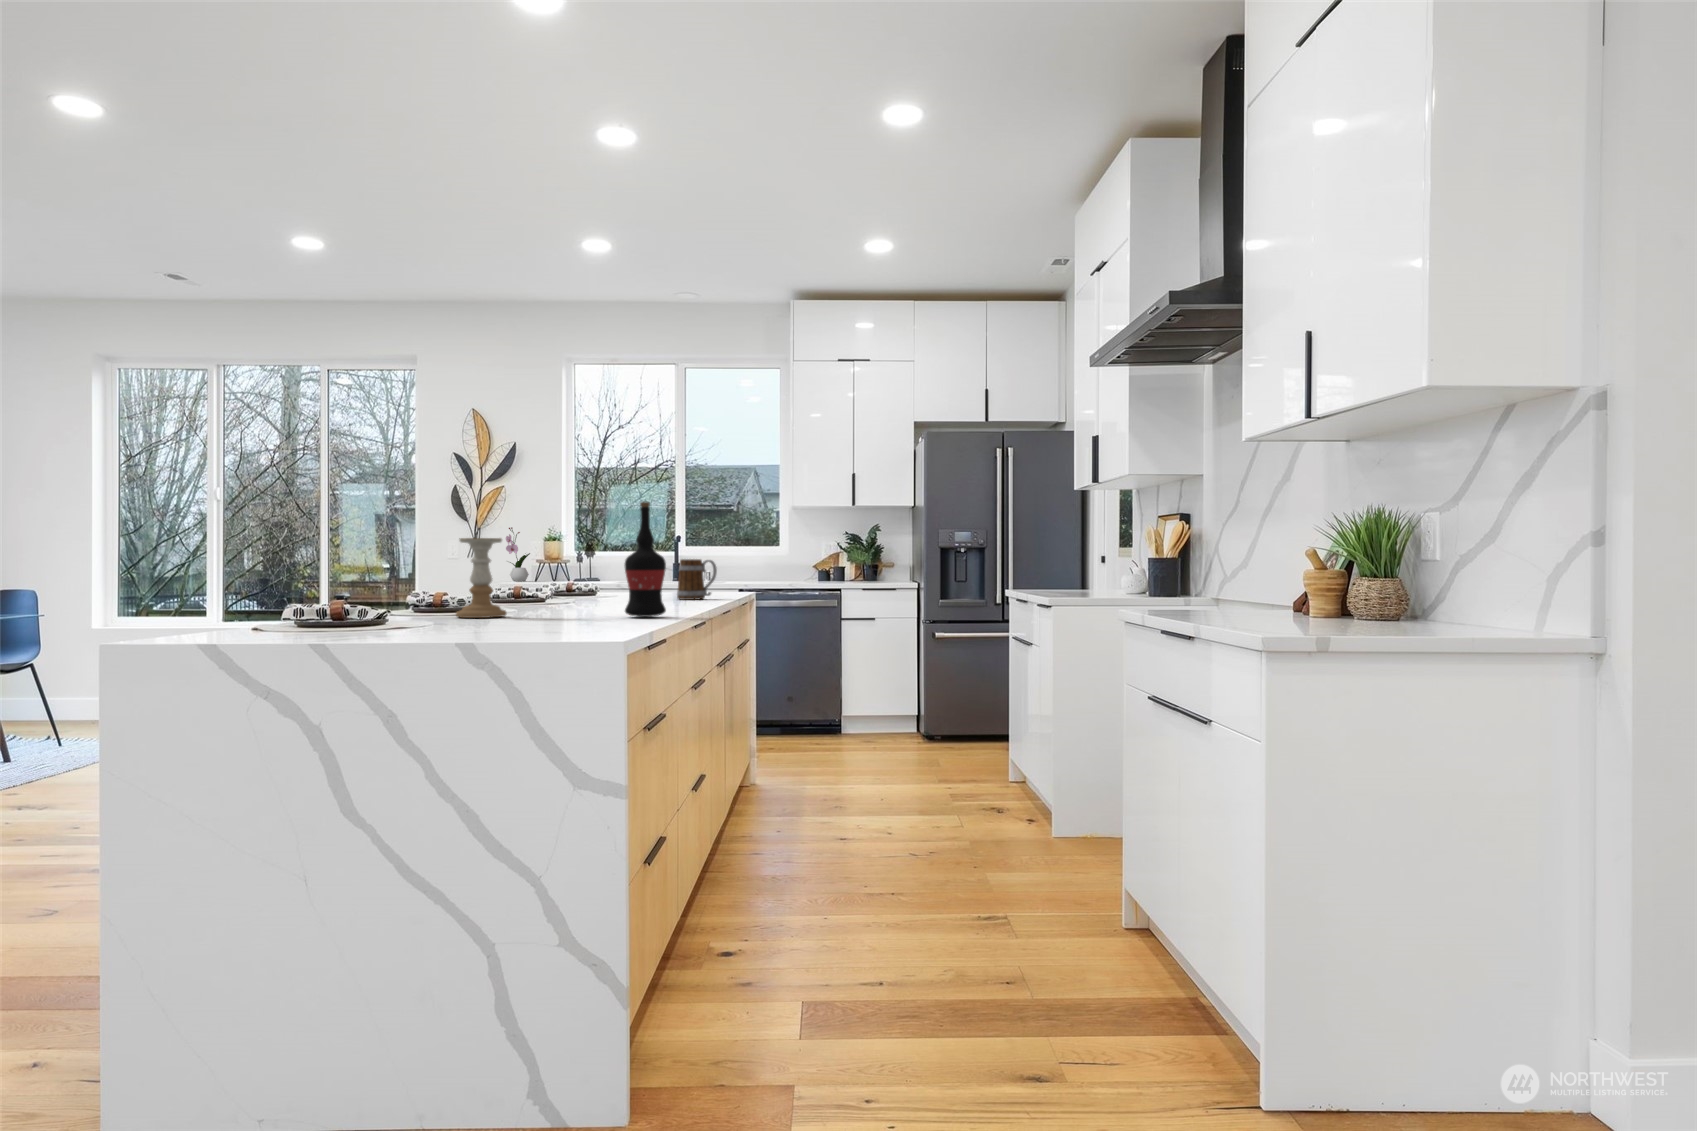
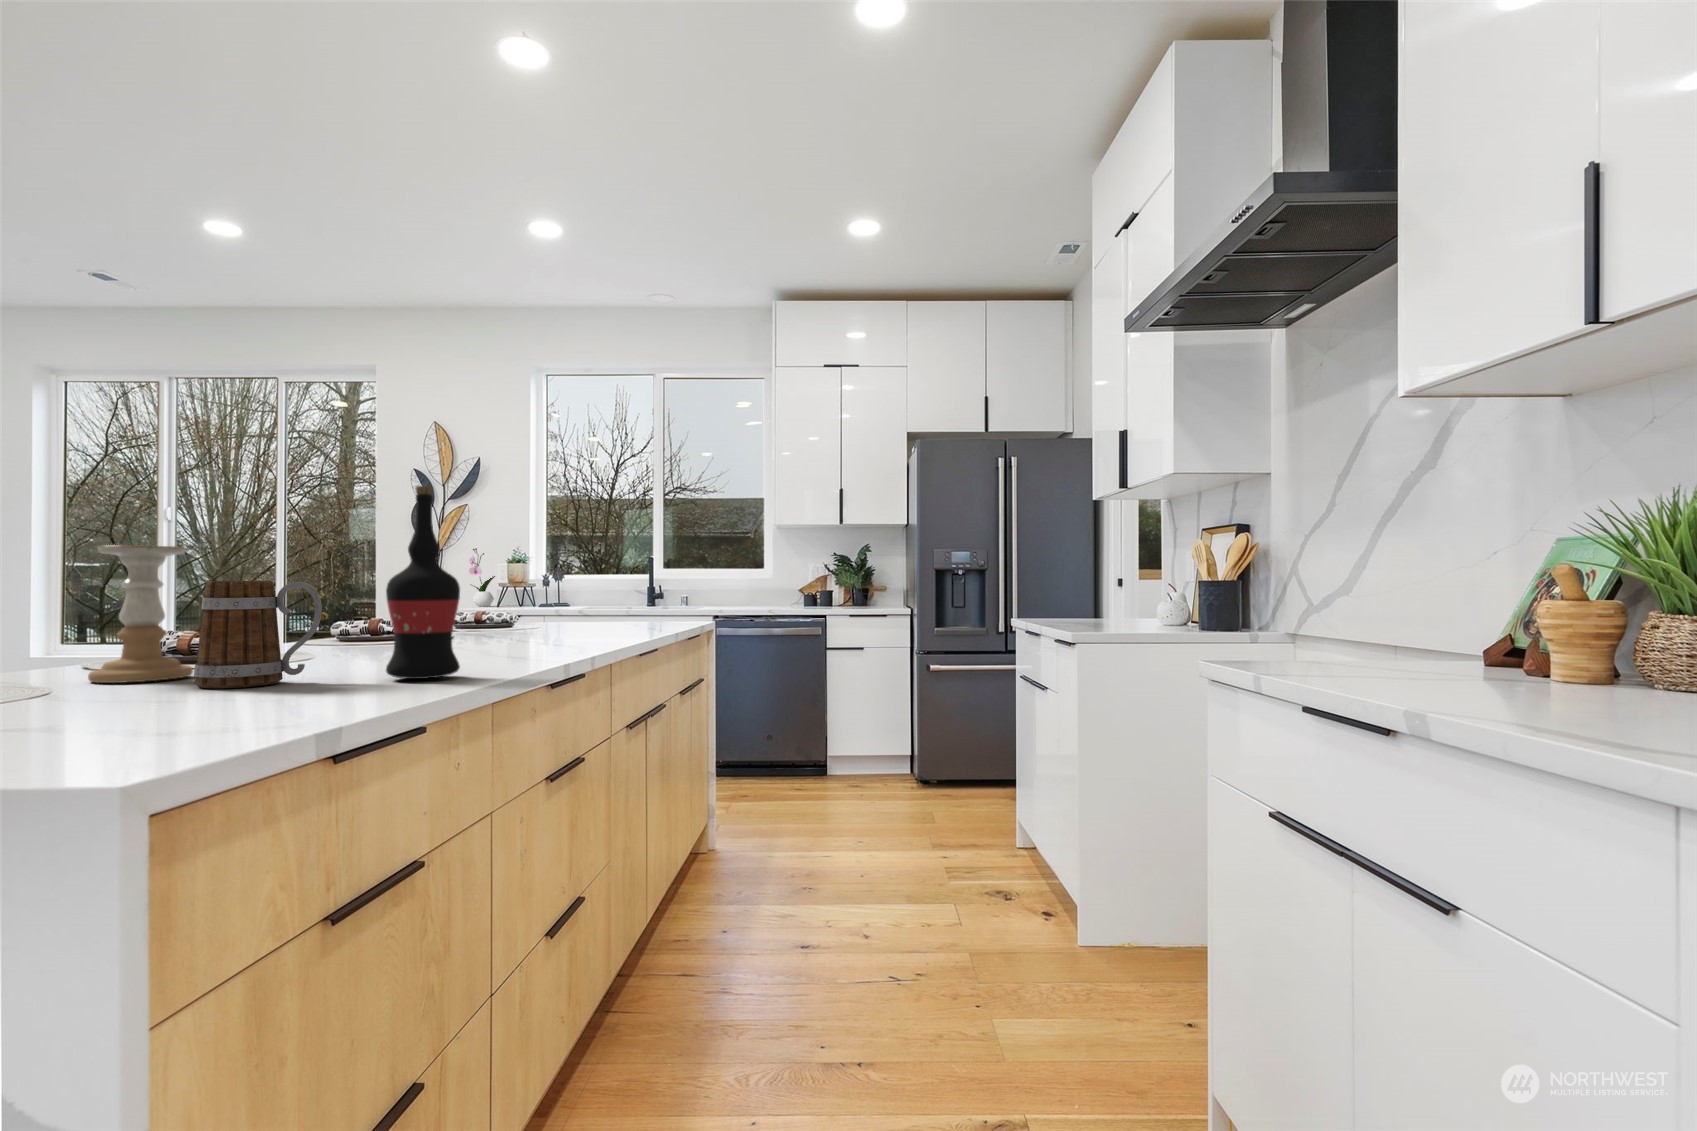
mug: present [677,559,717,600] -> present [194,581,322,688]

